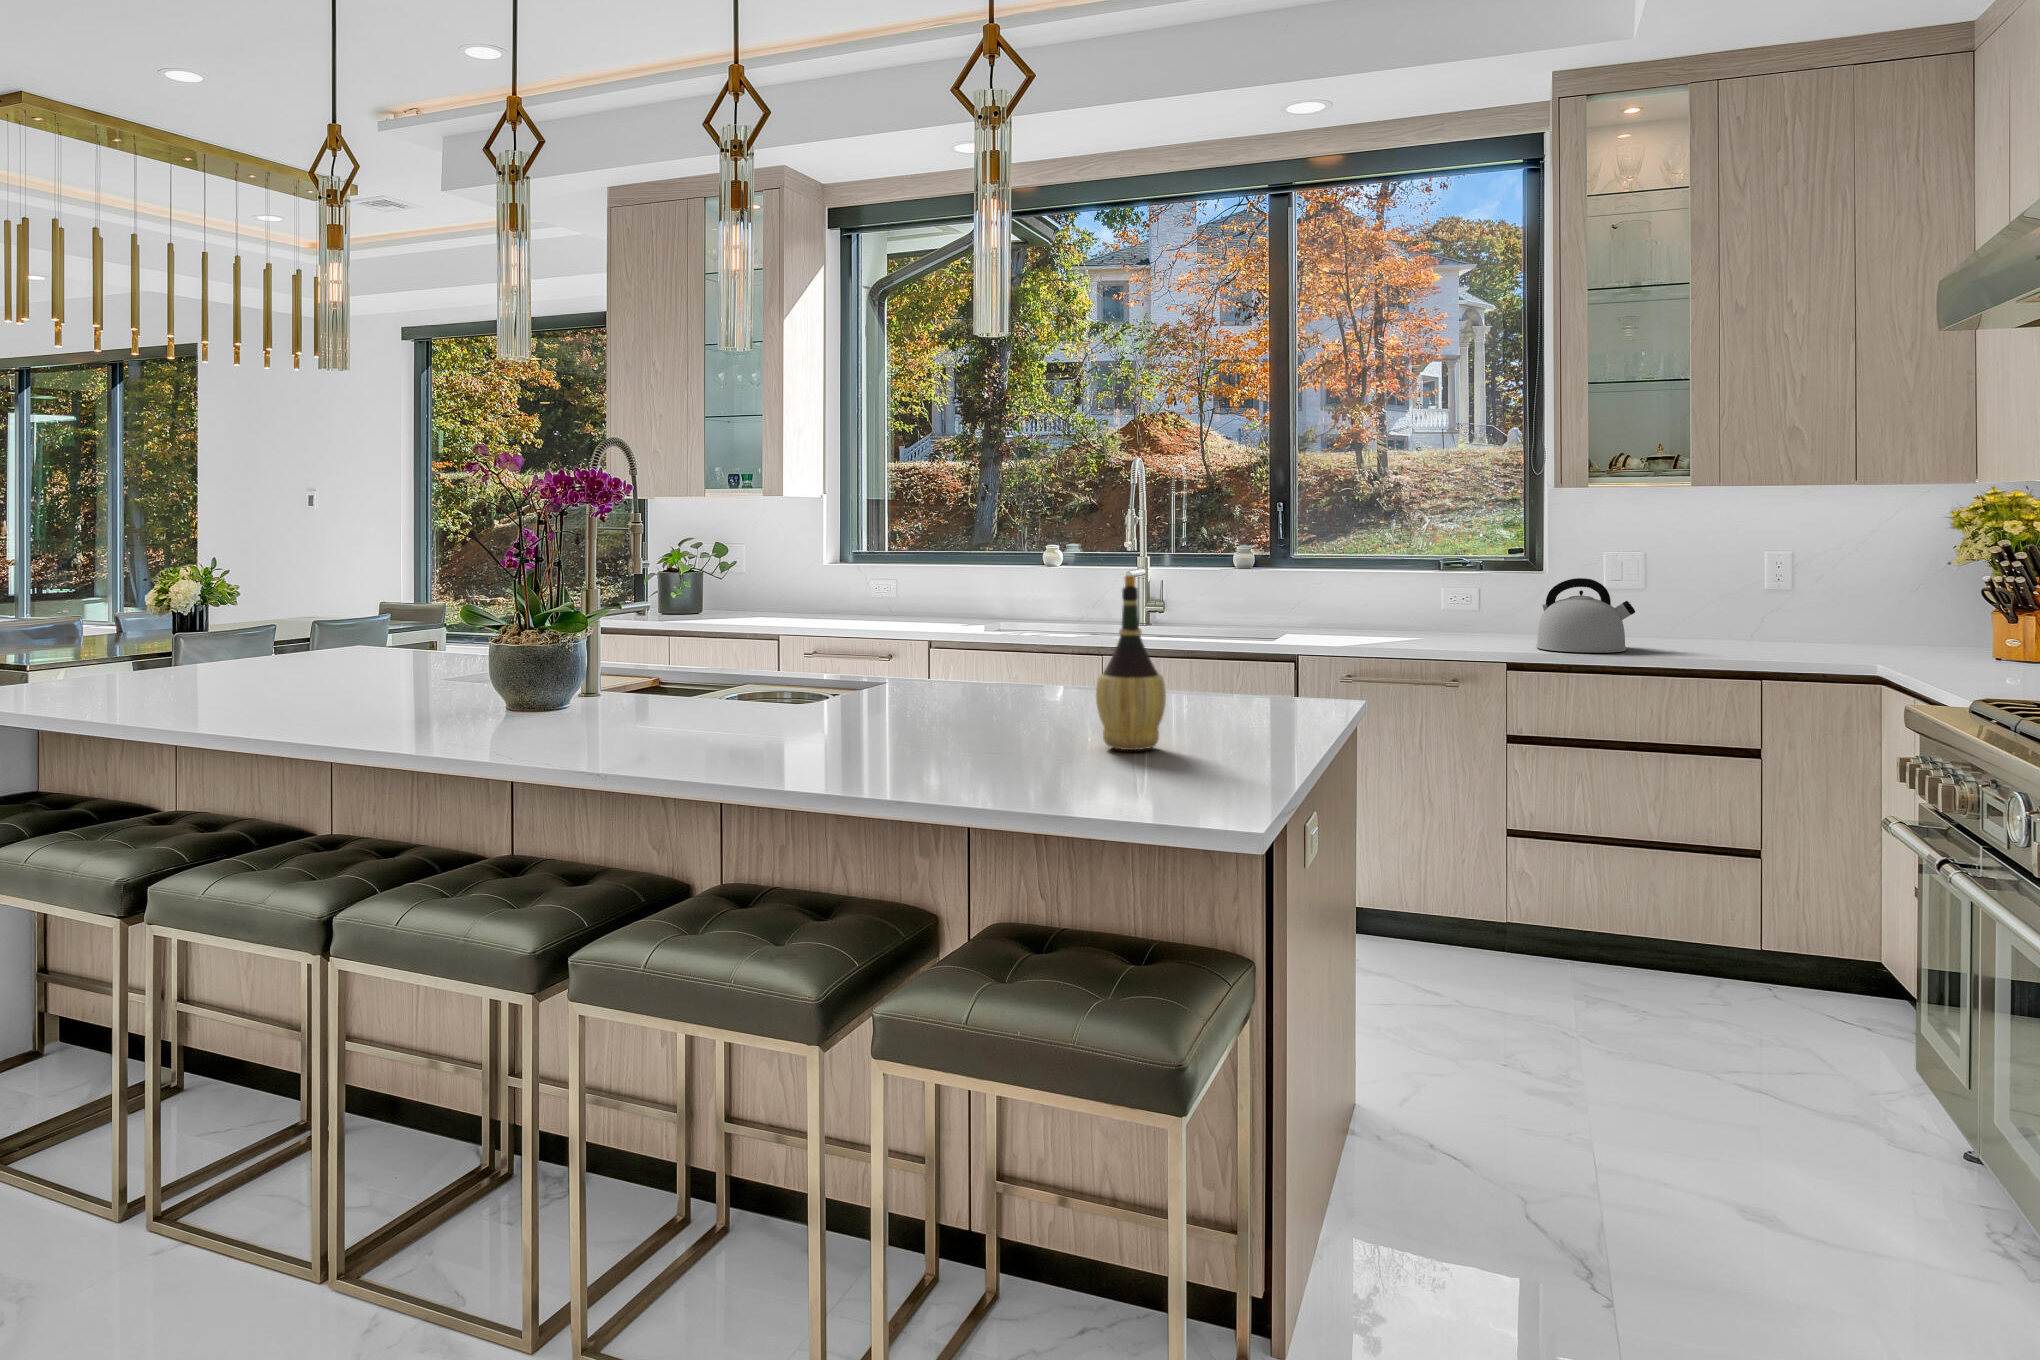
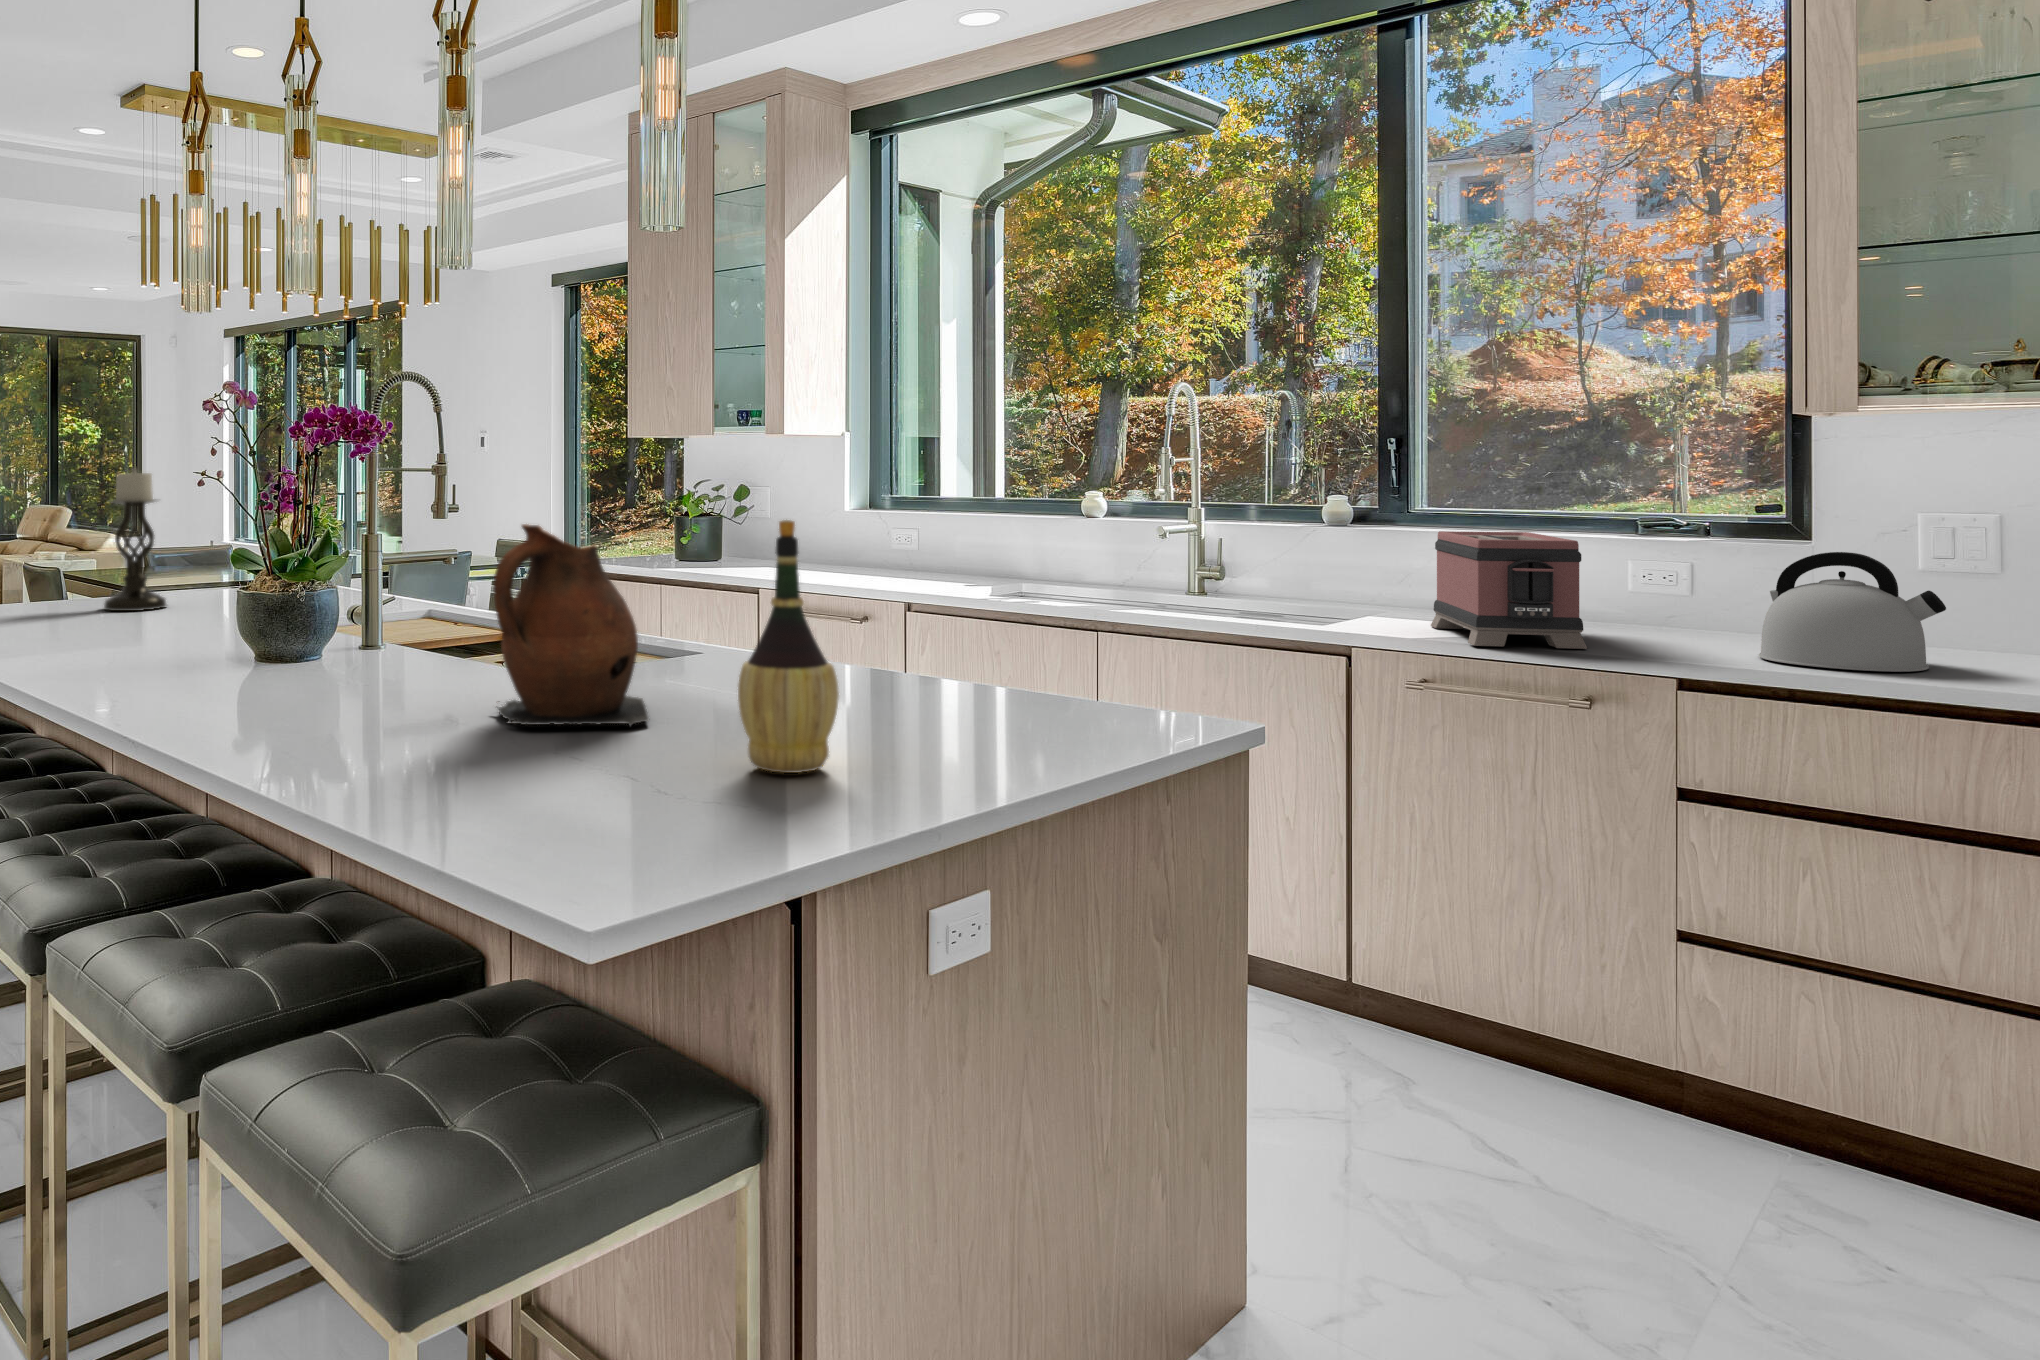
candle holder: none [211,539,277,684] -> present [104,468,166,611]
toaster: none [1330,570,1441,650] -> present [1431,531,1587,649]
ceramic pitcher: none [838,583,977,738] -> present [493,524,649,727]

